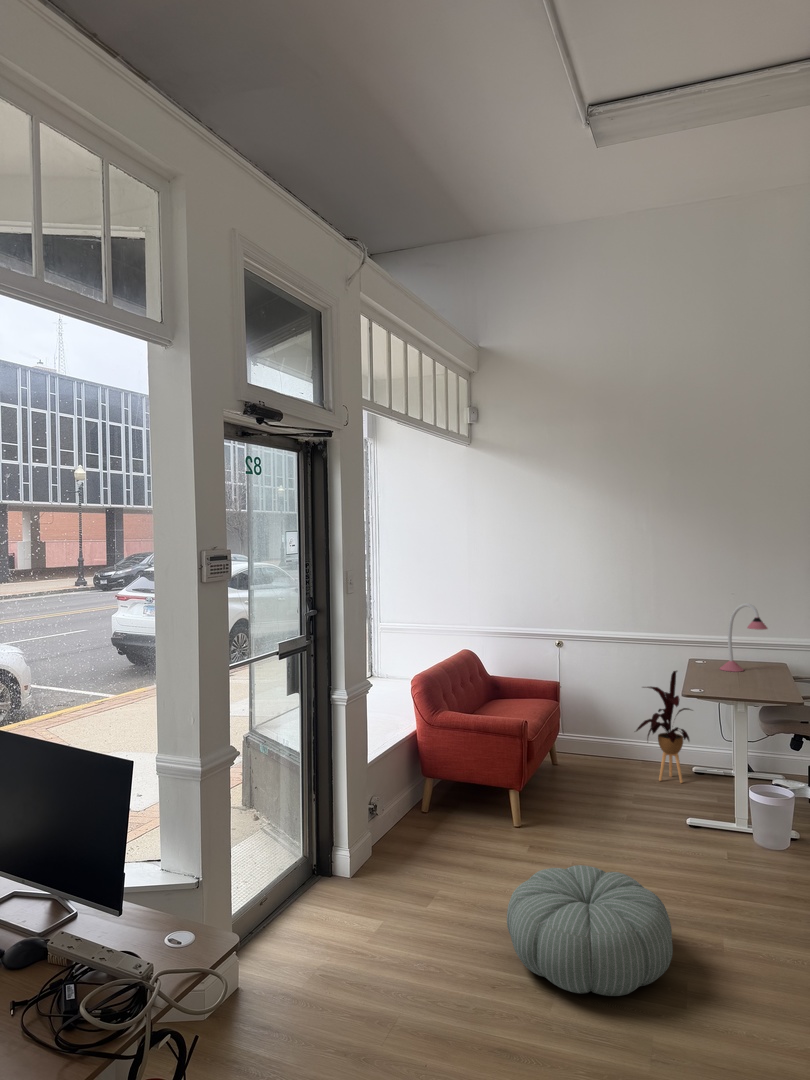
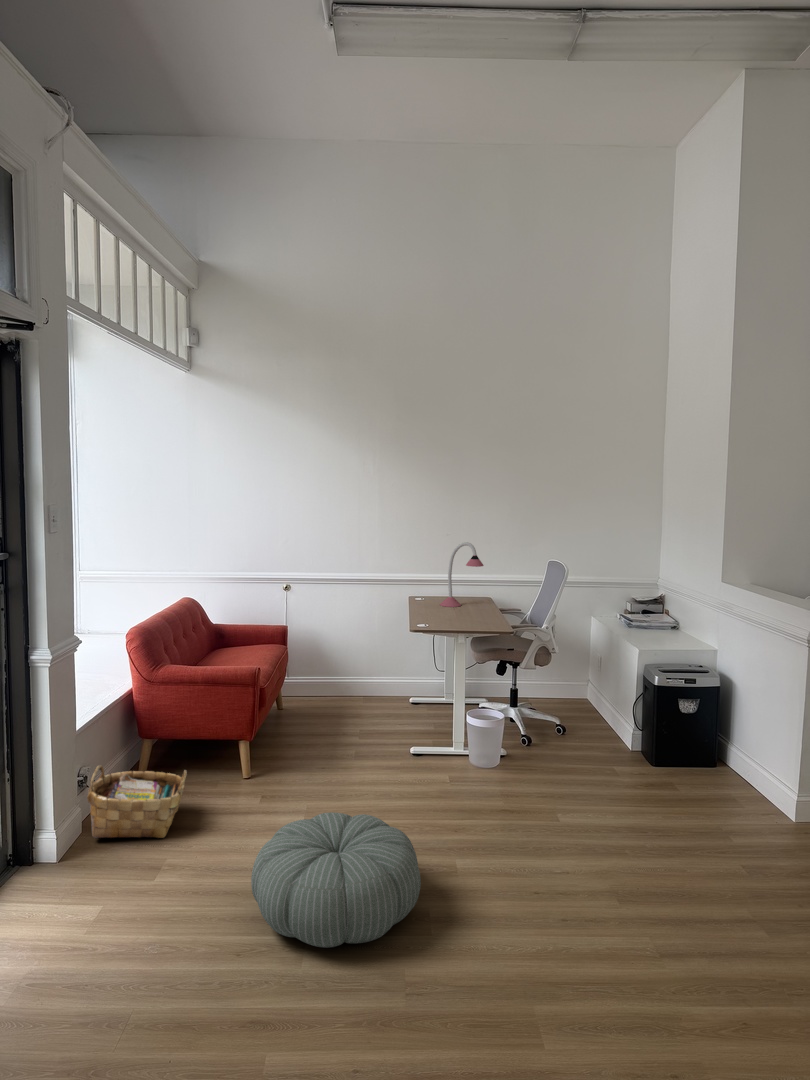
house plant: present [636,671,691,783] -> none [360,608,416,715]
woven basket: none [375,795,458,868] -> present [87,765,187,838]

